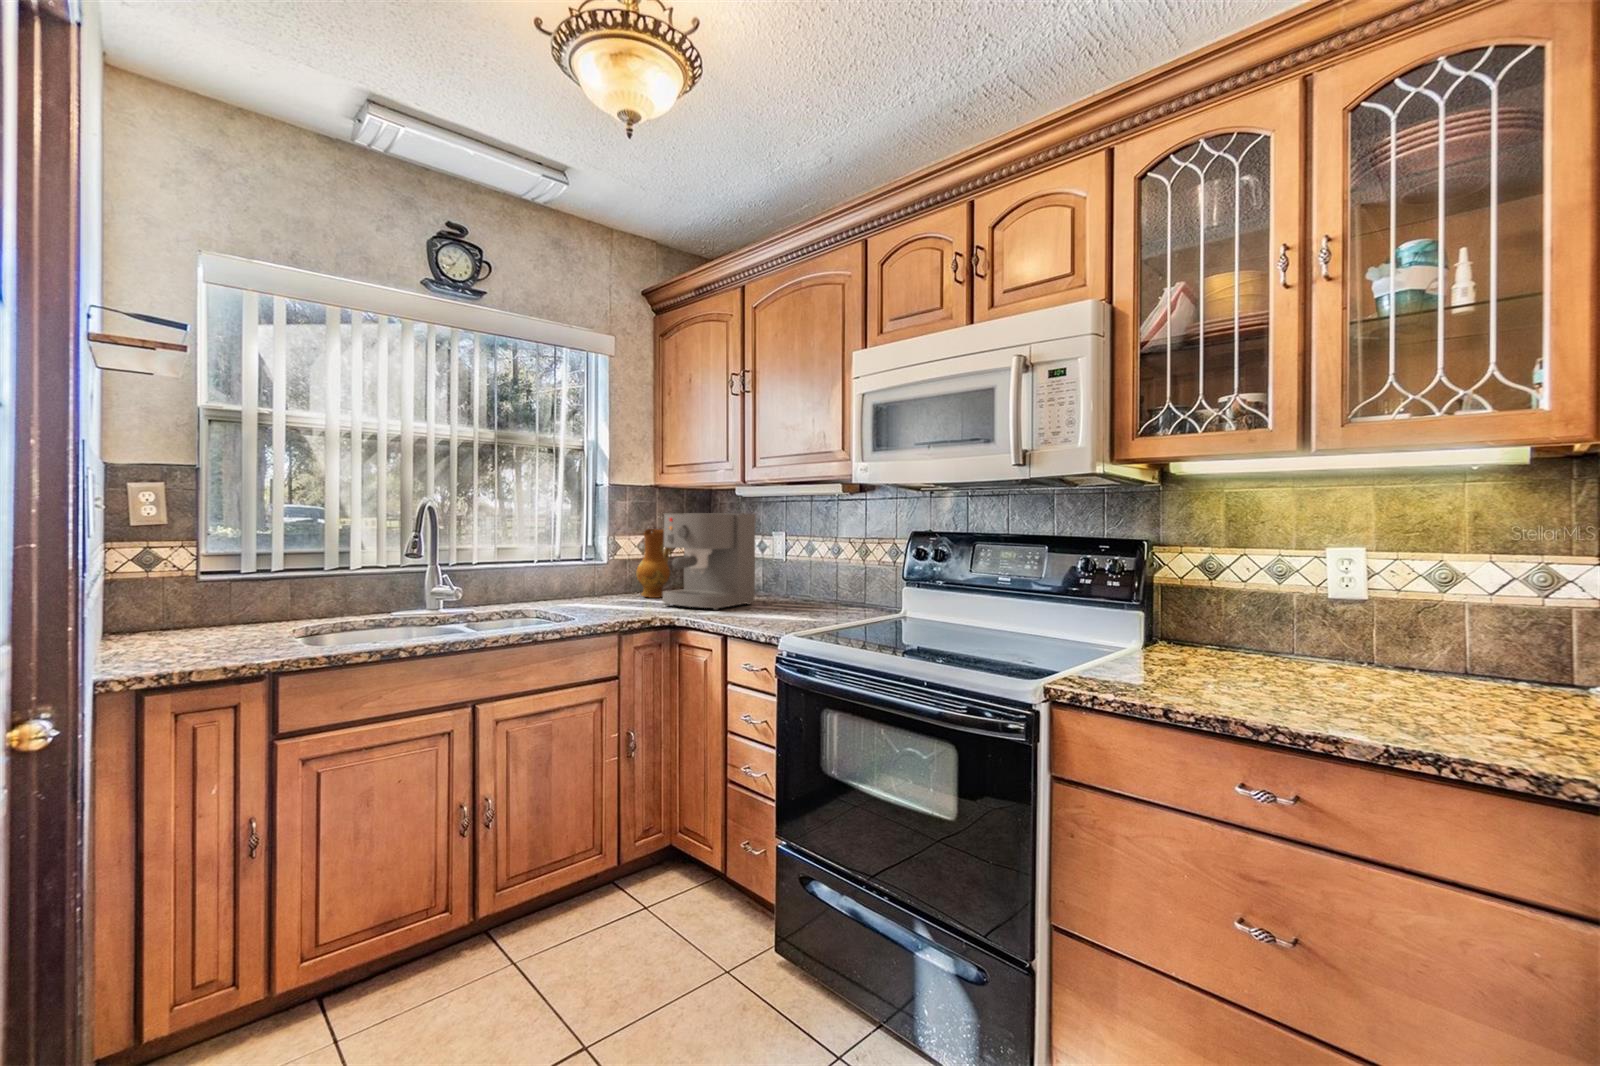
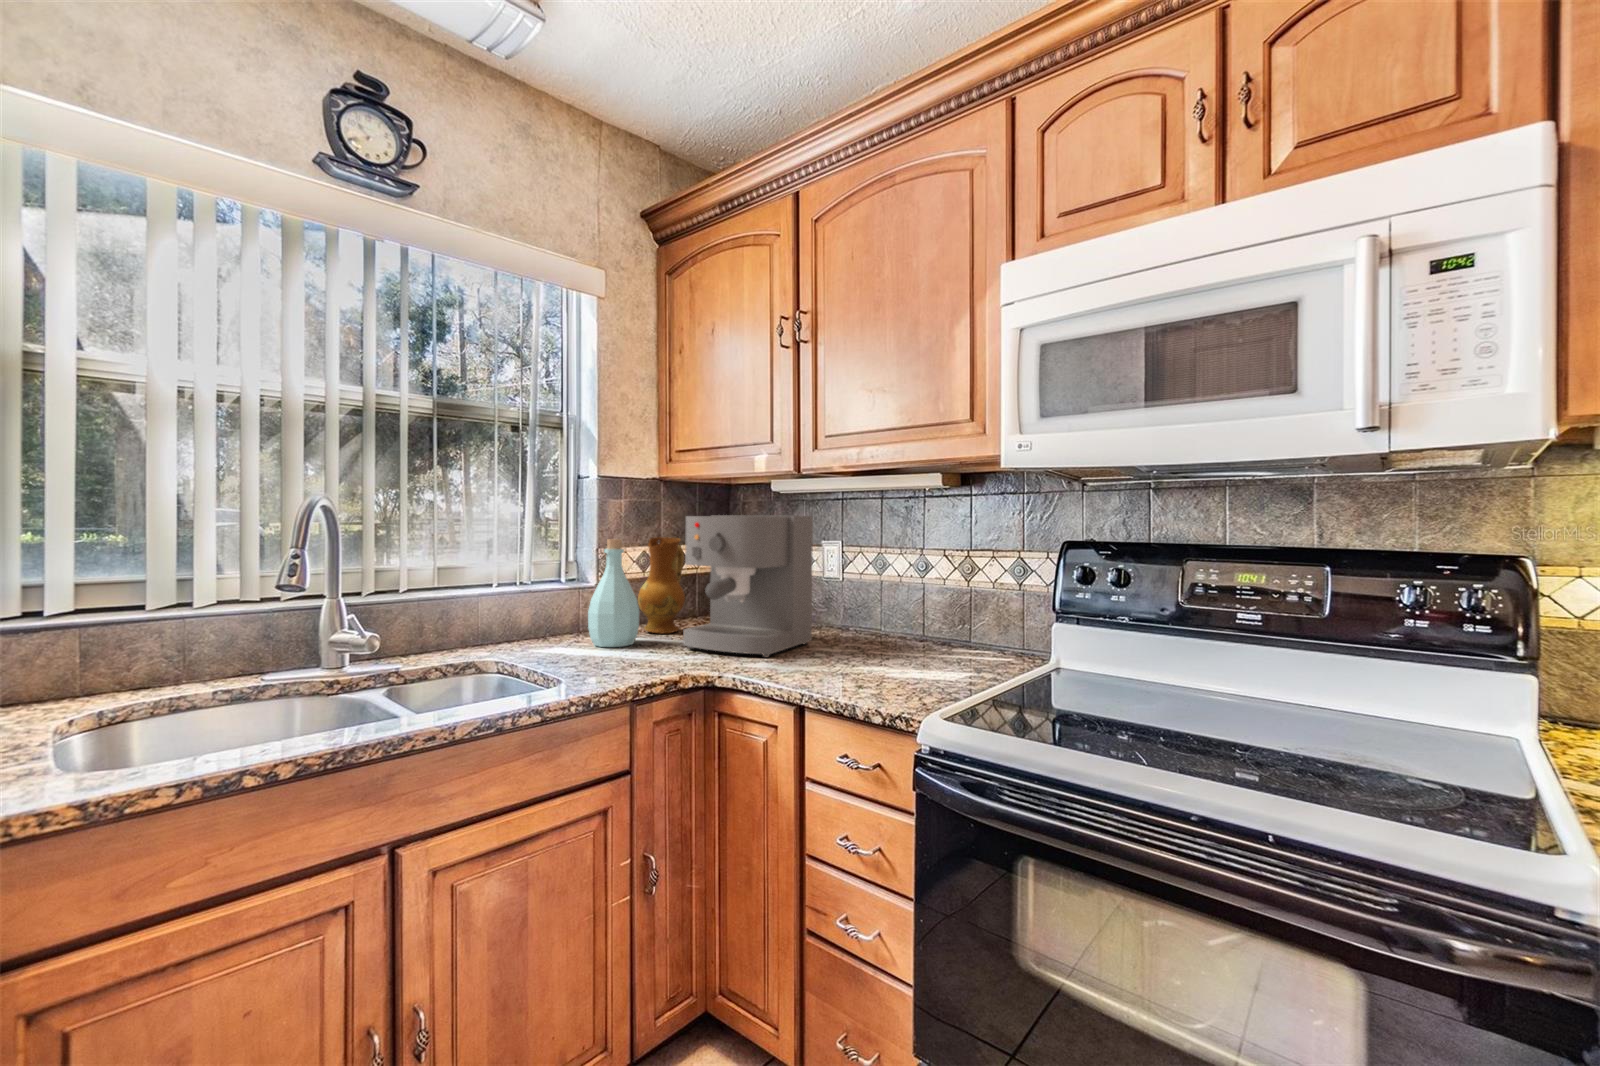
bottle: none [598,529,634,604] -> present [588,539,639,647]

